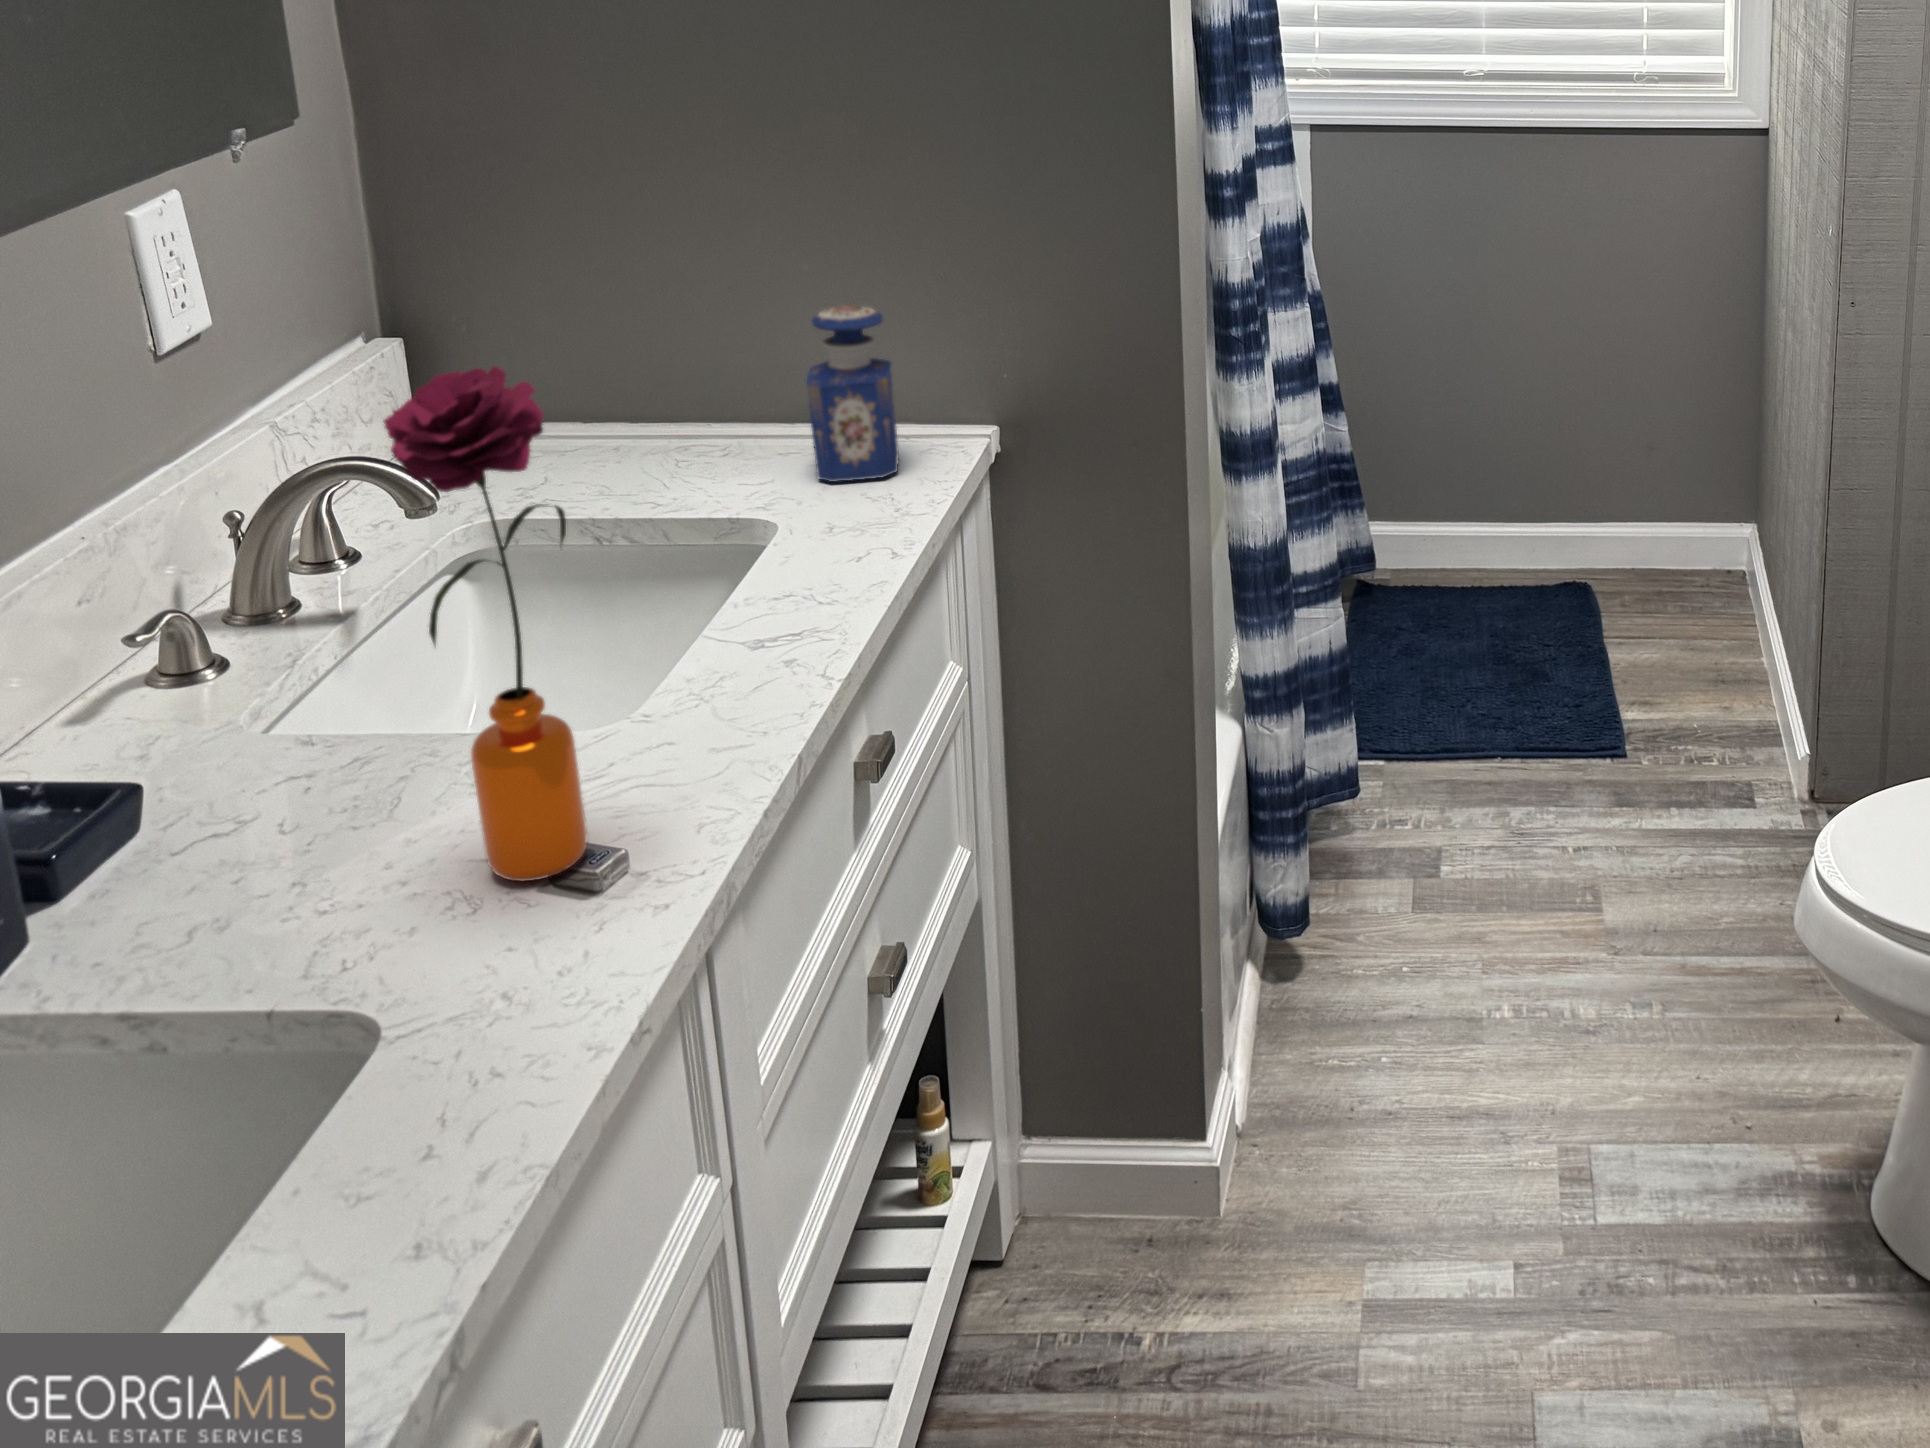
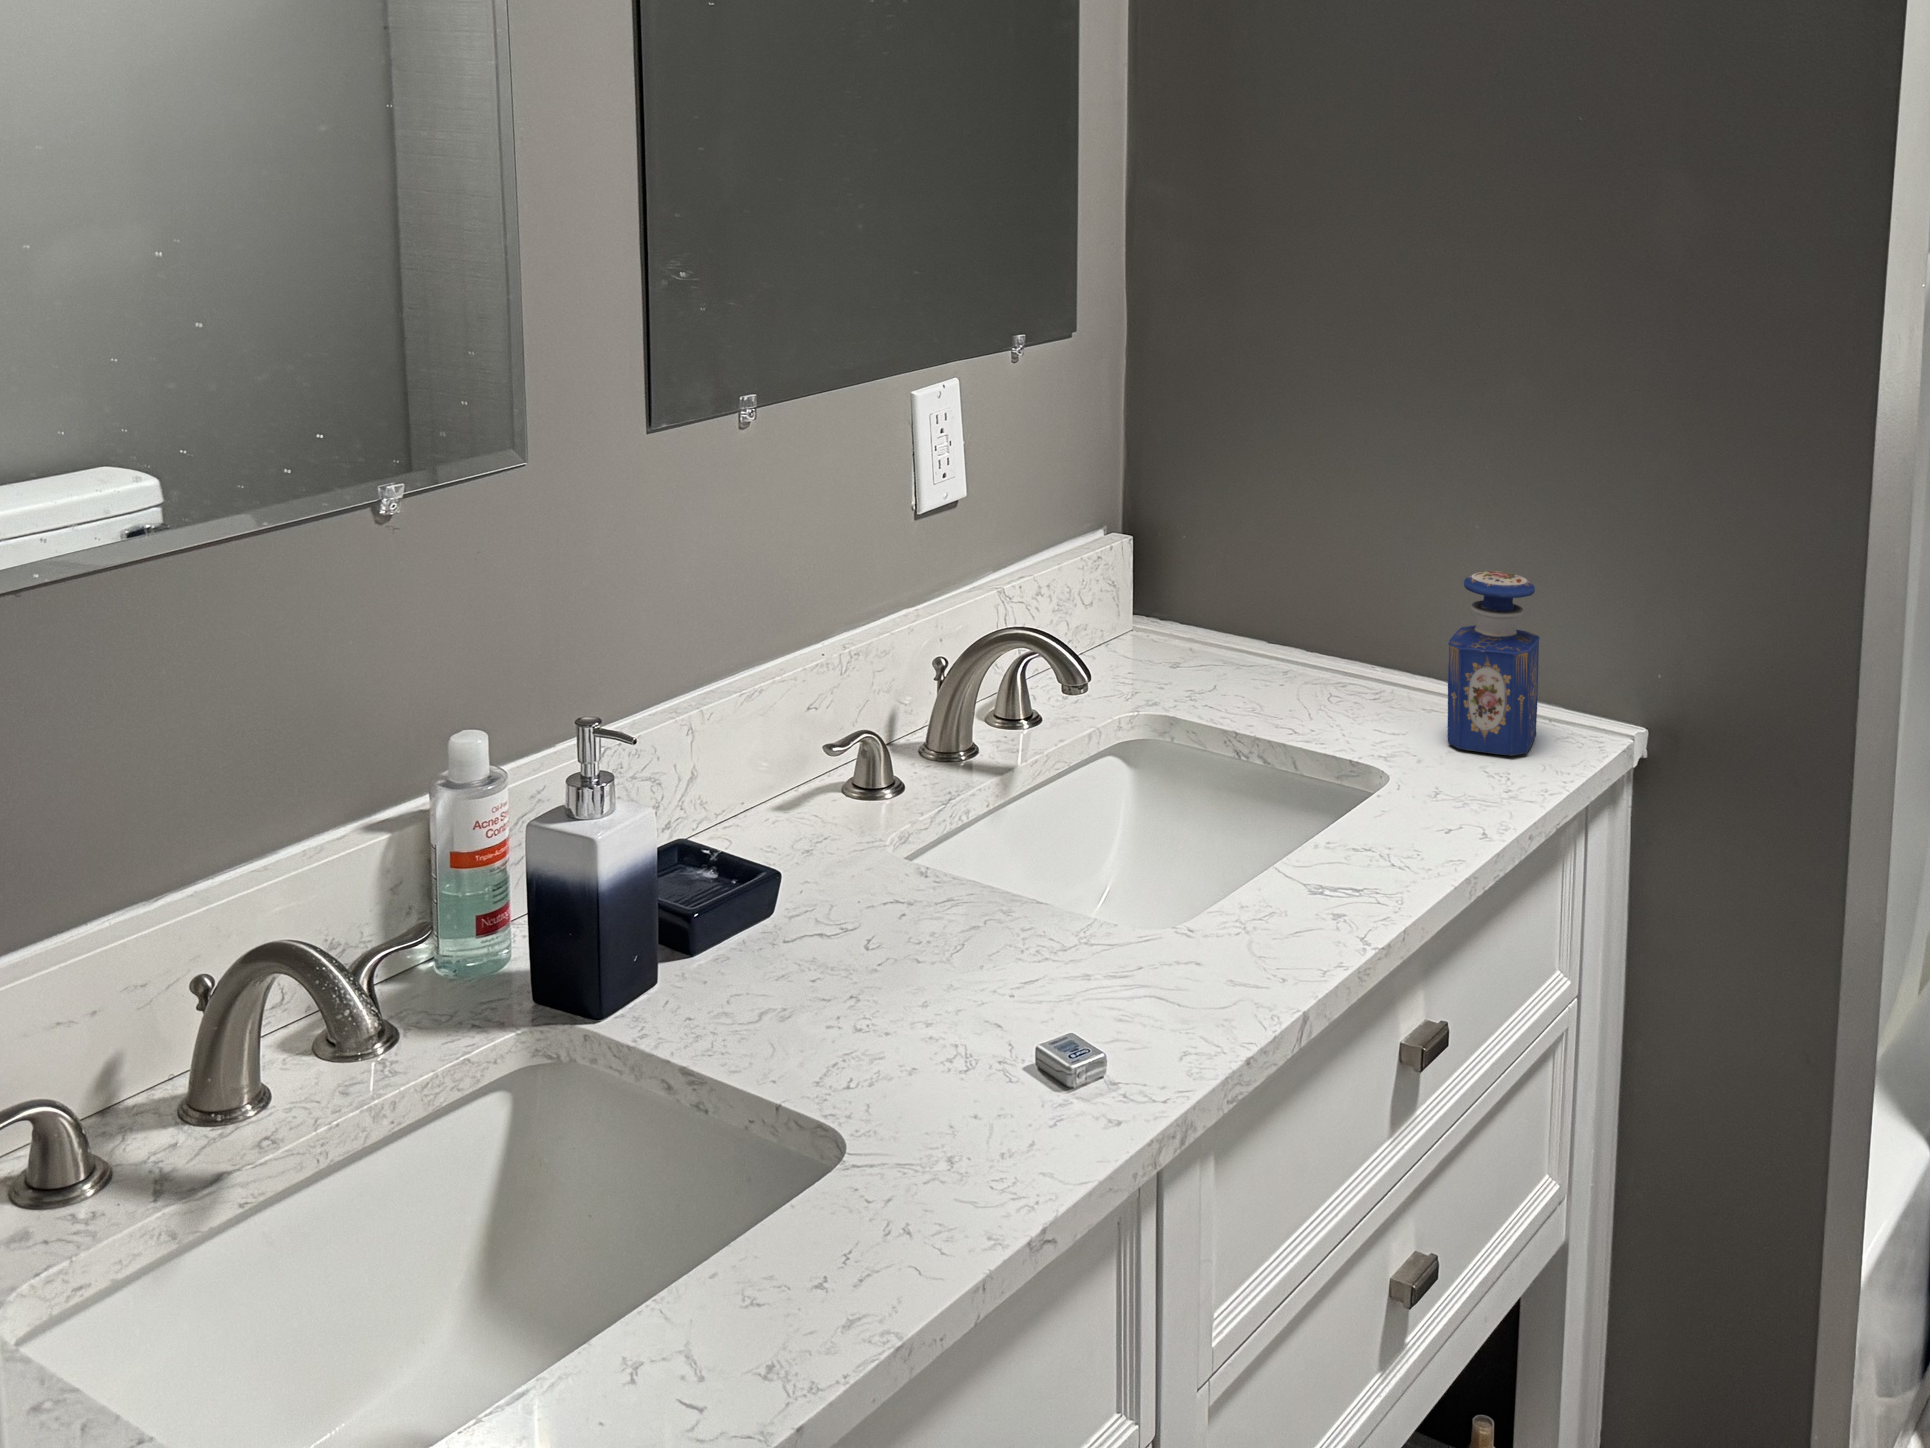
flower: present [383,366,587,881] -> none [957,555,1109,1059]

